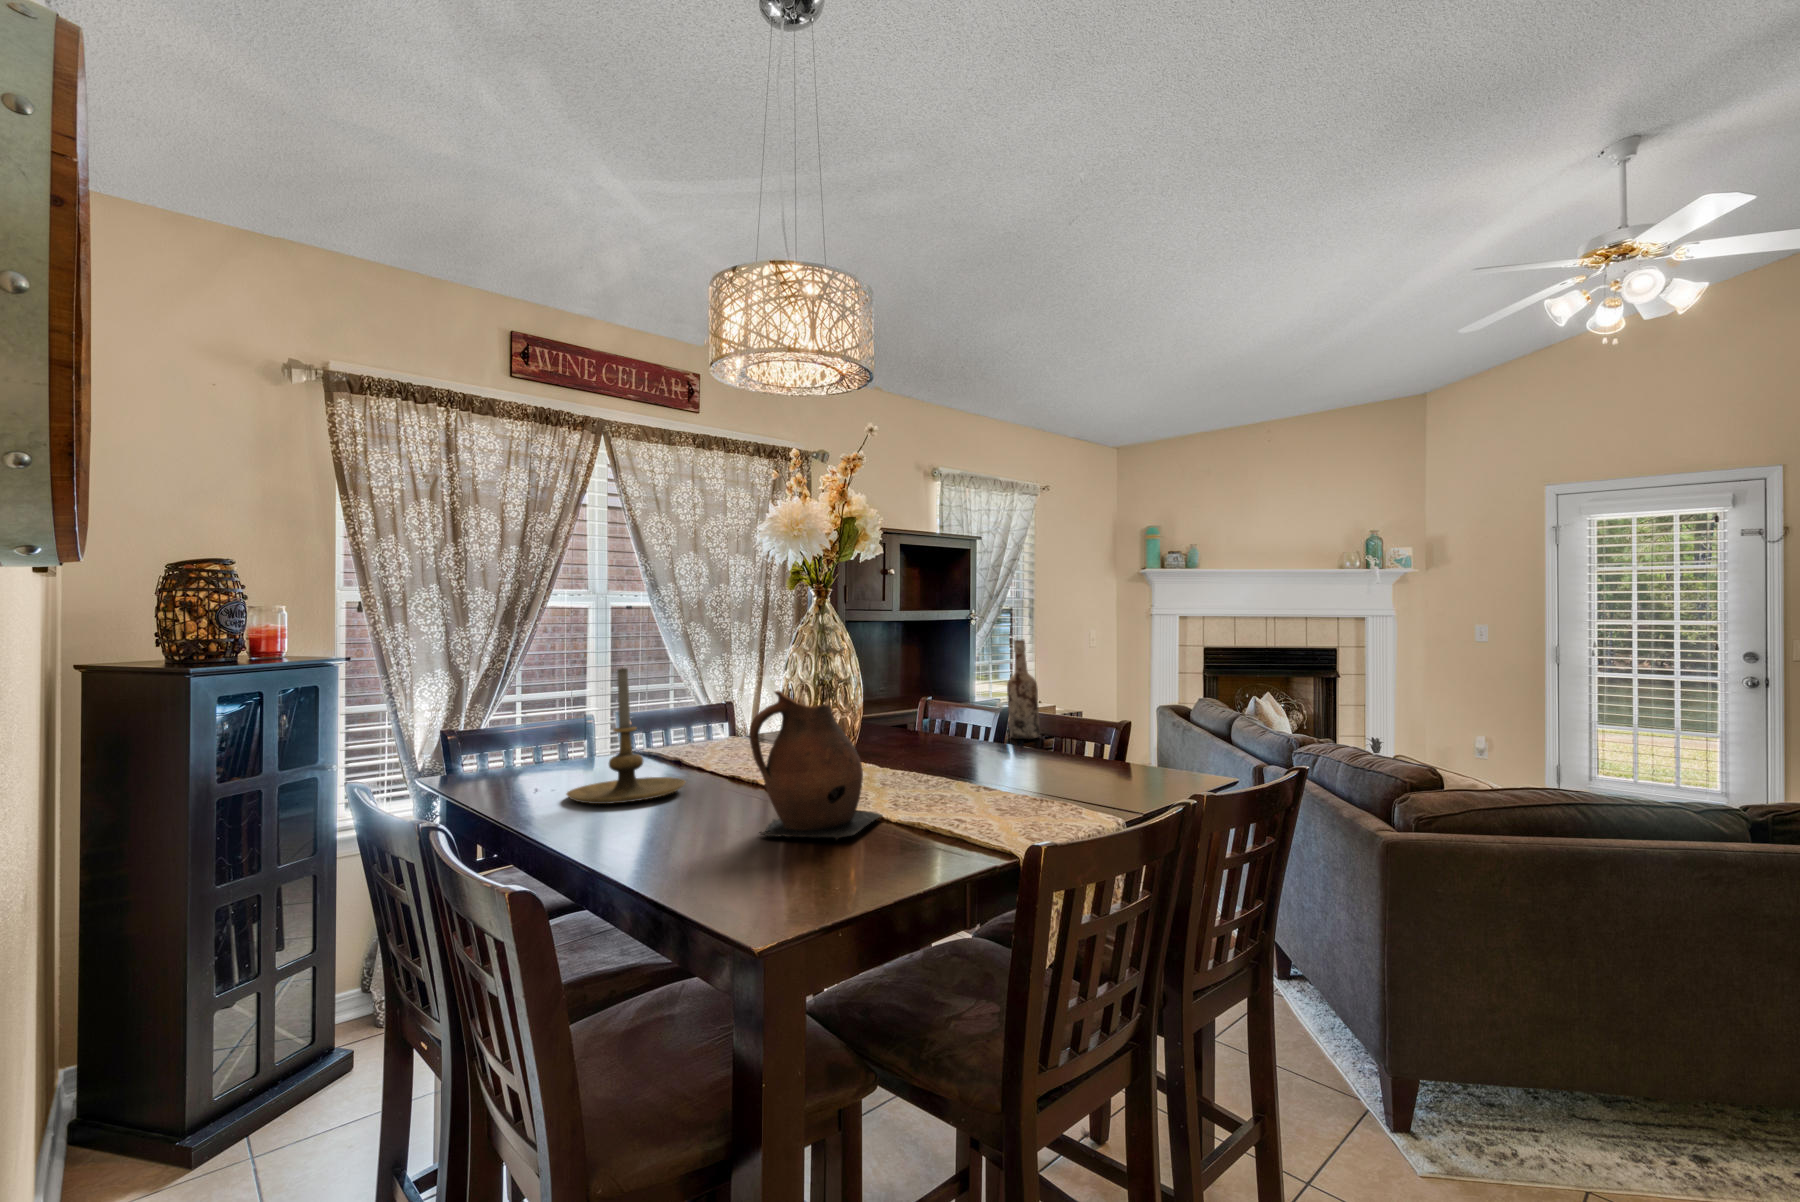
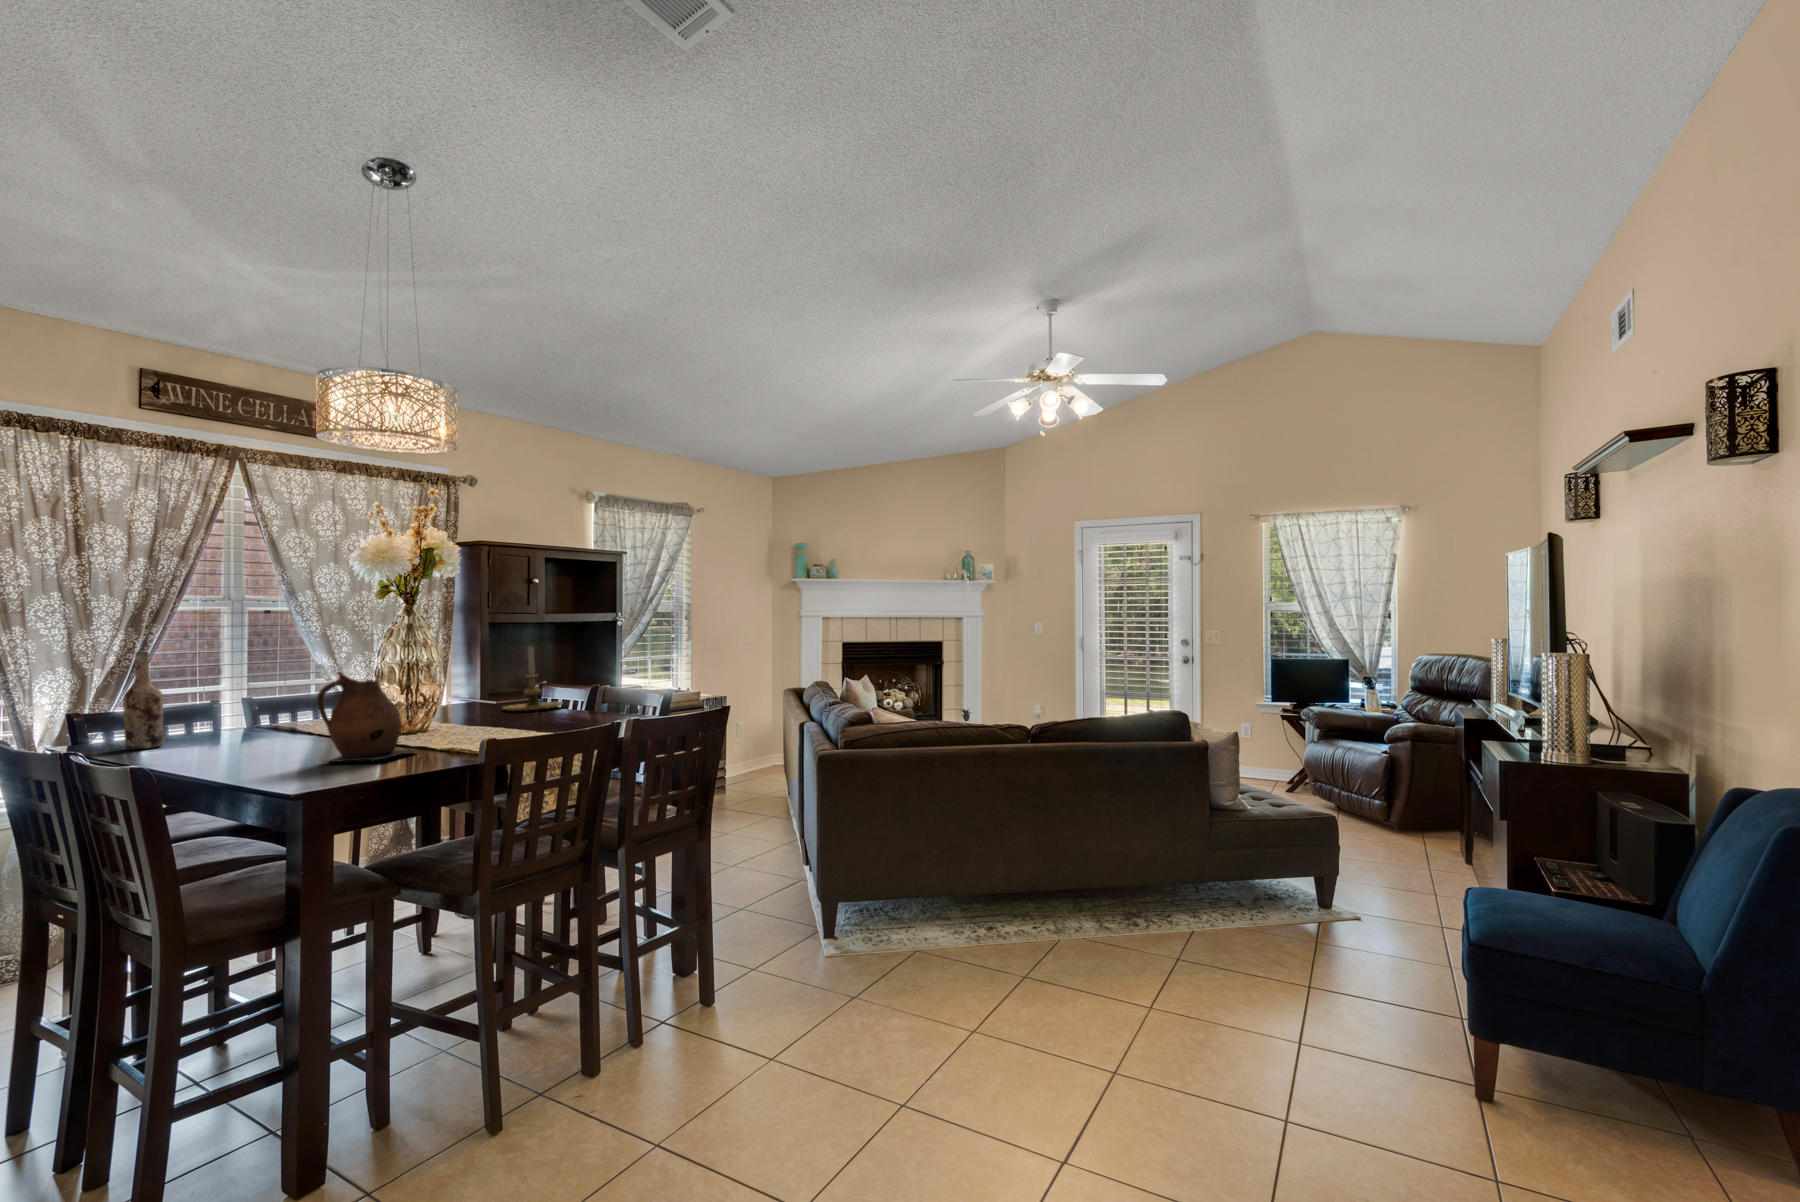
wine bottle: present [1007,639,1040,739] -> present [123,652,164,750]
candle holder: present [567,668,685,804] -> present [503,645,563,711]

